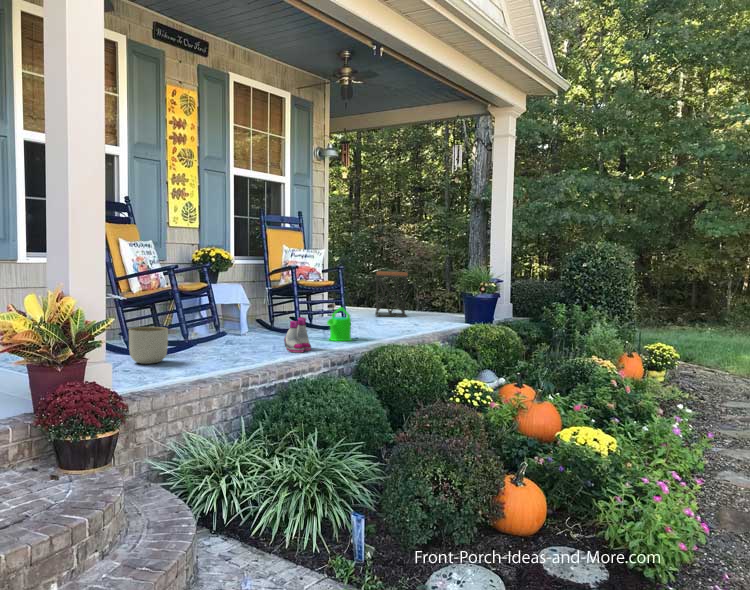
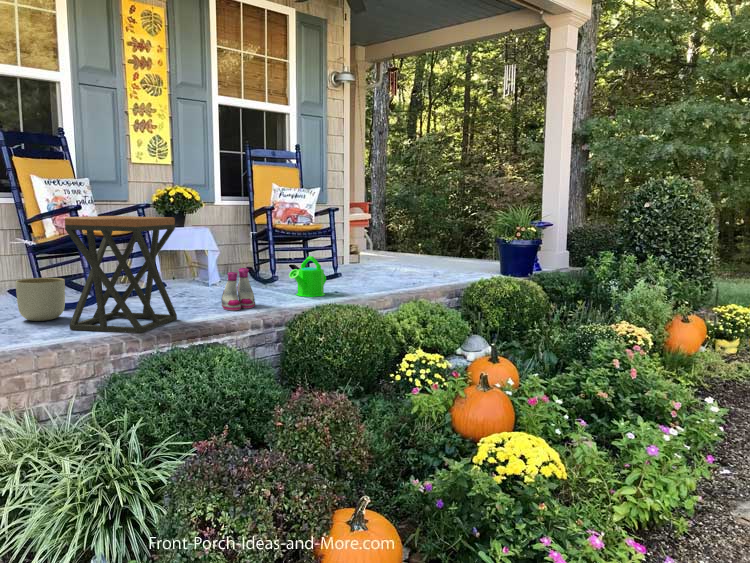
stool: present [375,271,408,317] -> present [65,216,177,333]

